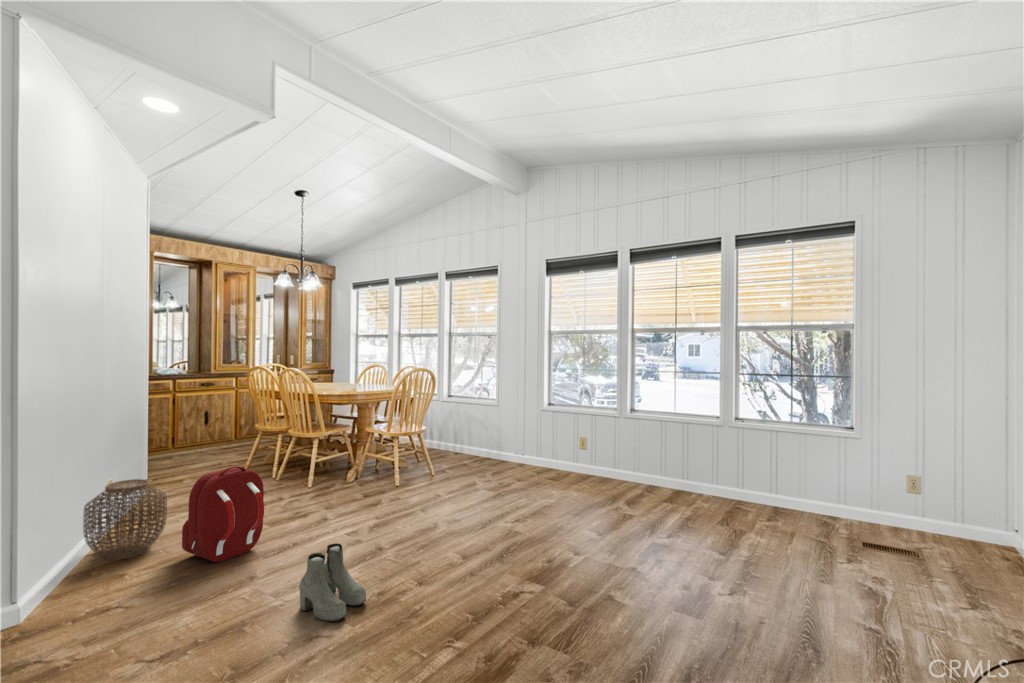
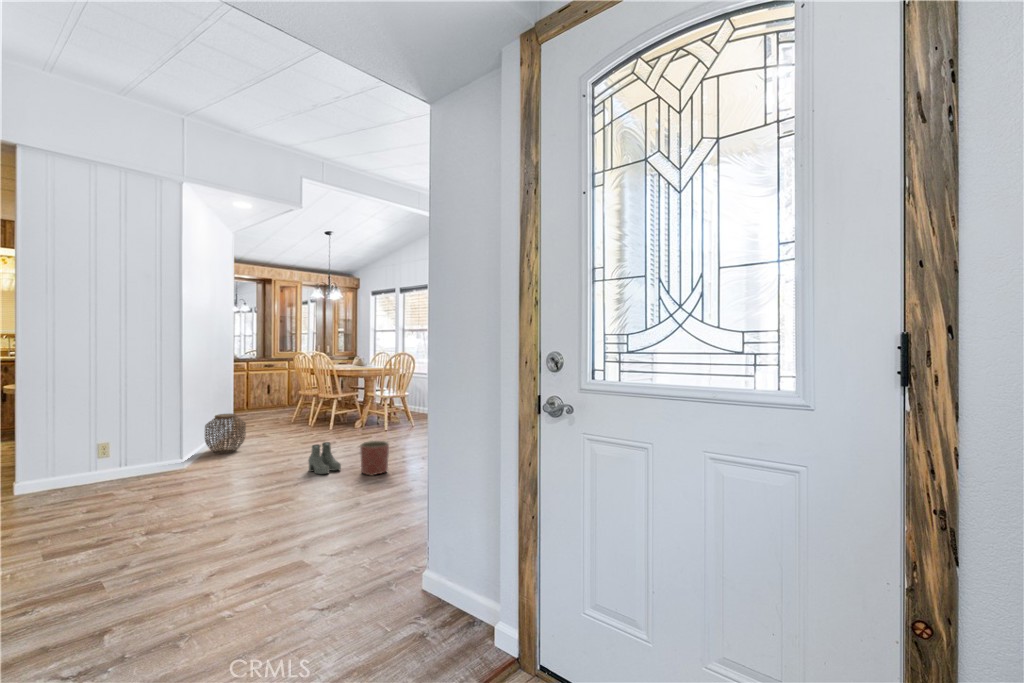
backpack: present [182,466,264,562] -> none [254,407,296,456]
planter: none [409,539,465,619] -> present [360,441,389,476]

